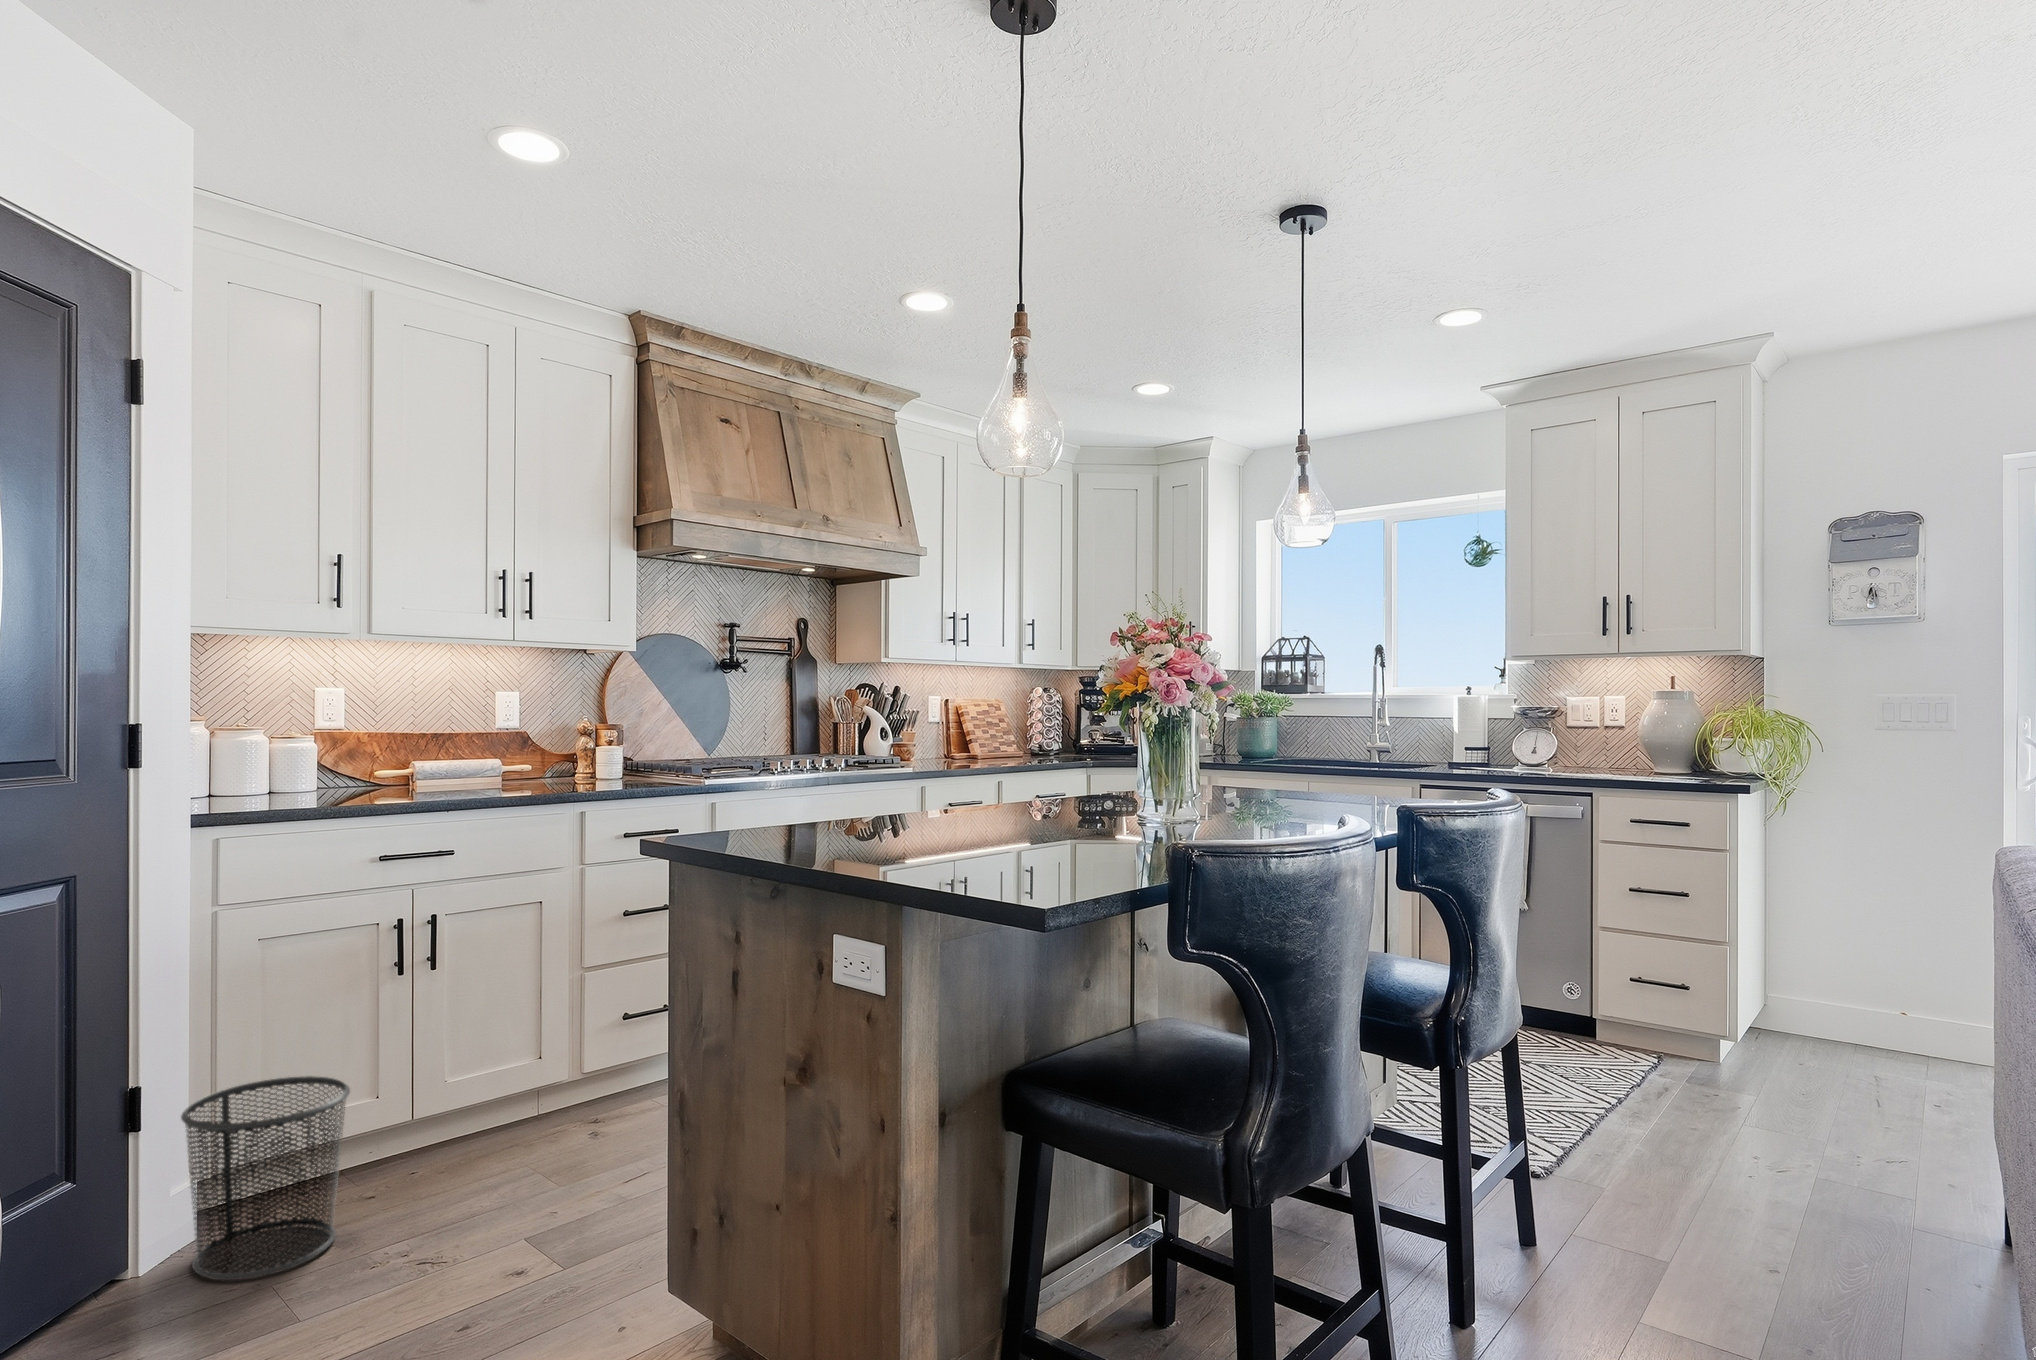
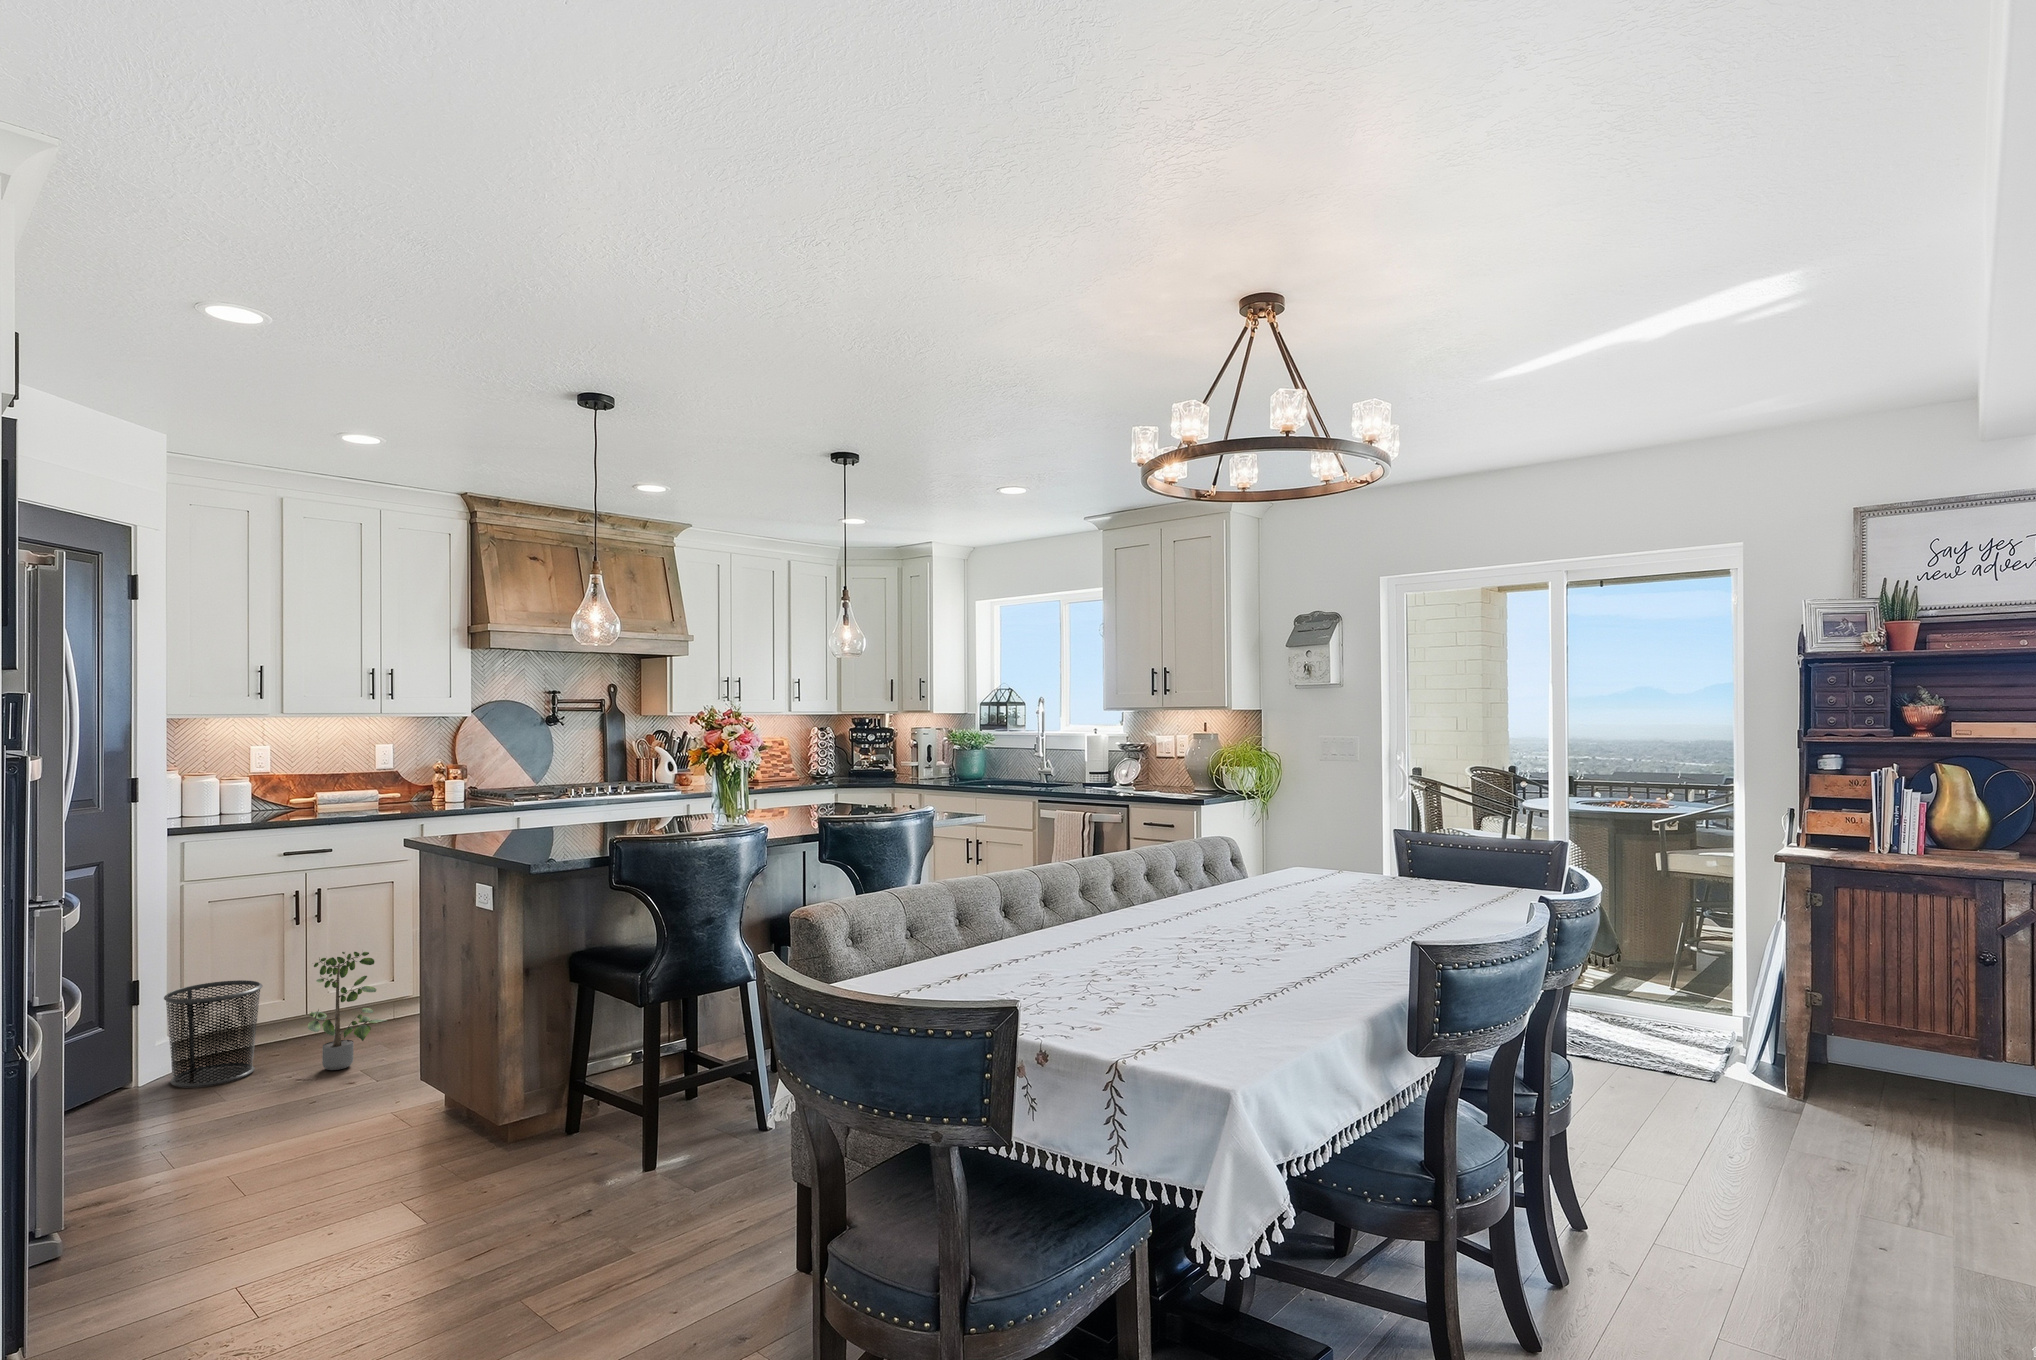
potted plant: none [431,1024,563,1239] -> present [308,952,386,1070]

